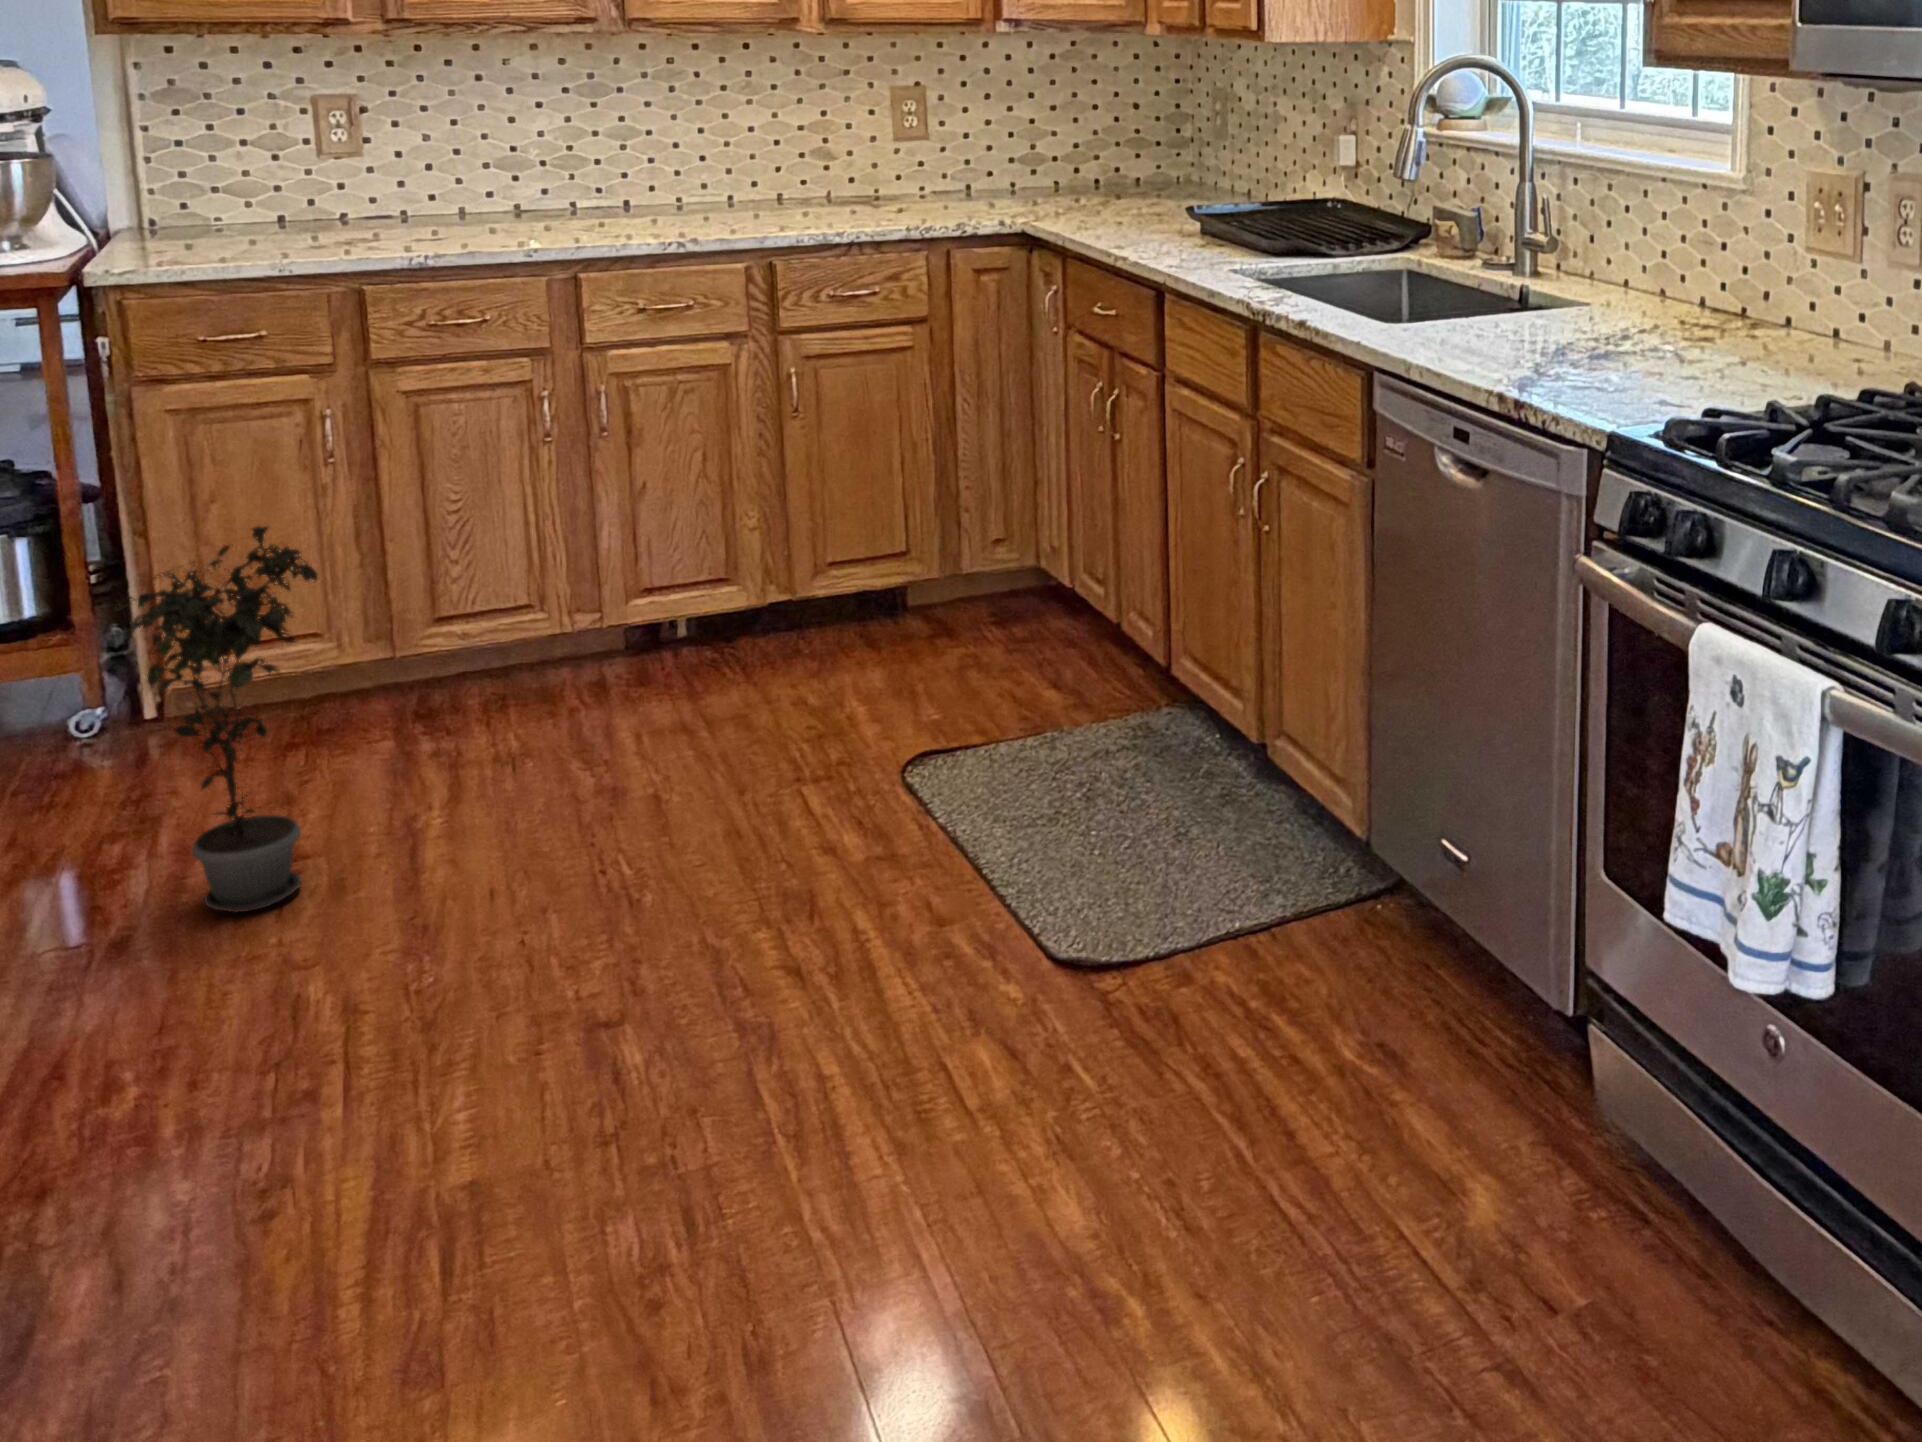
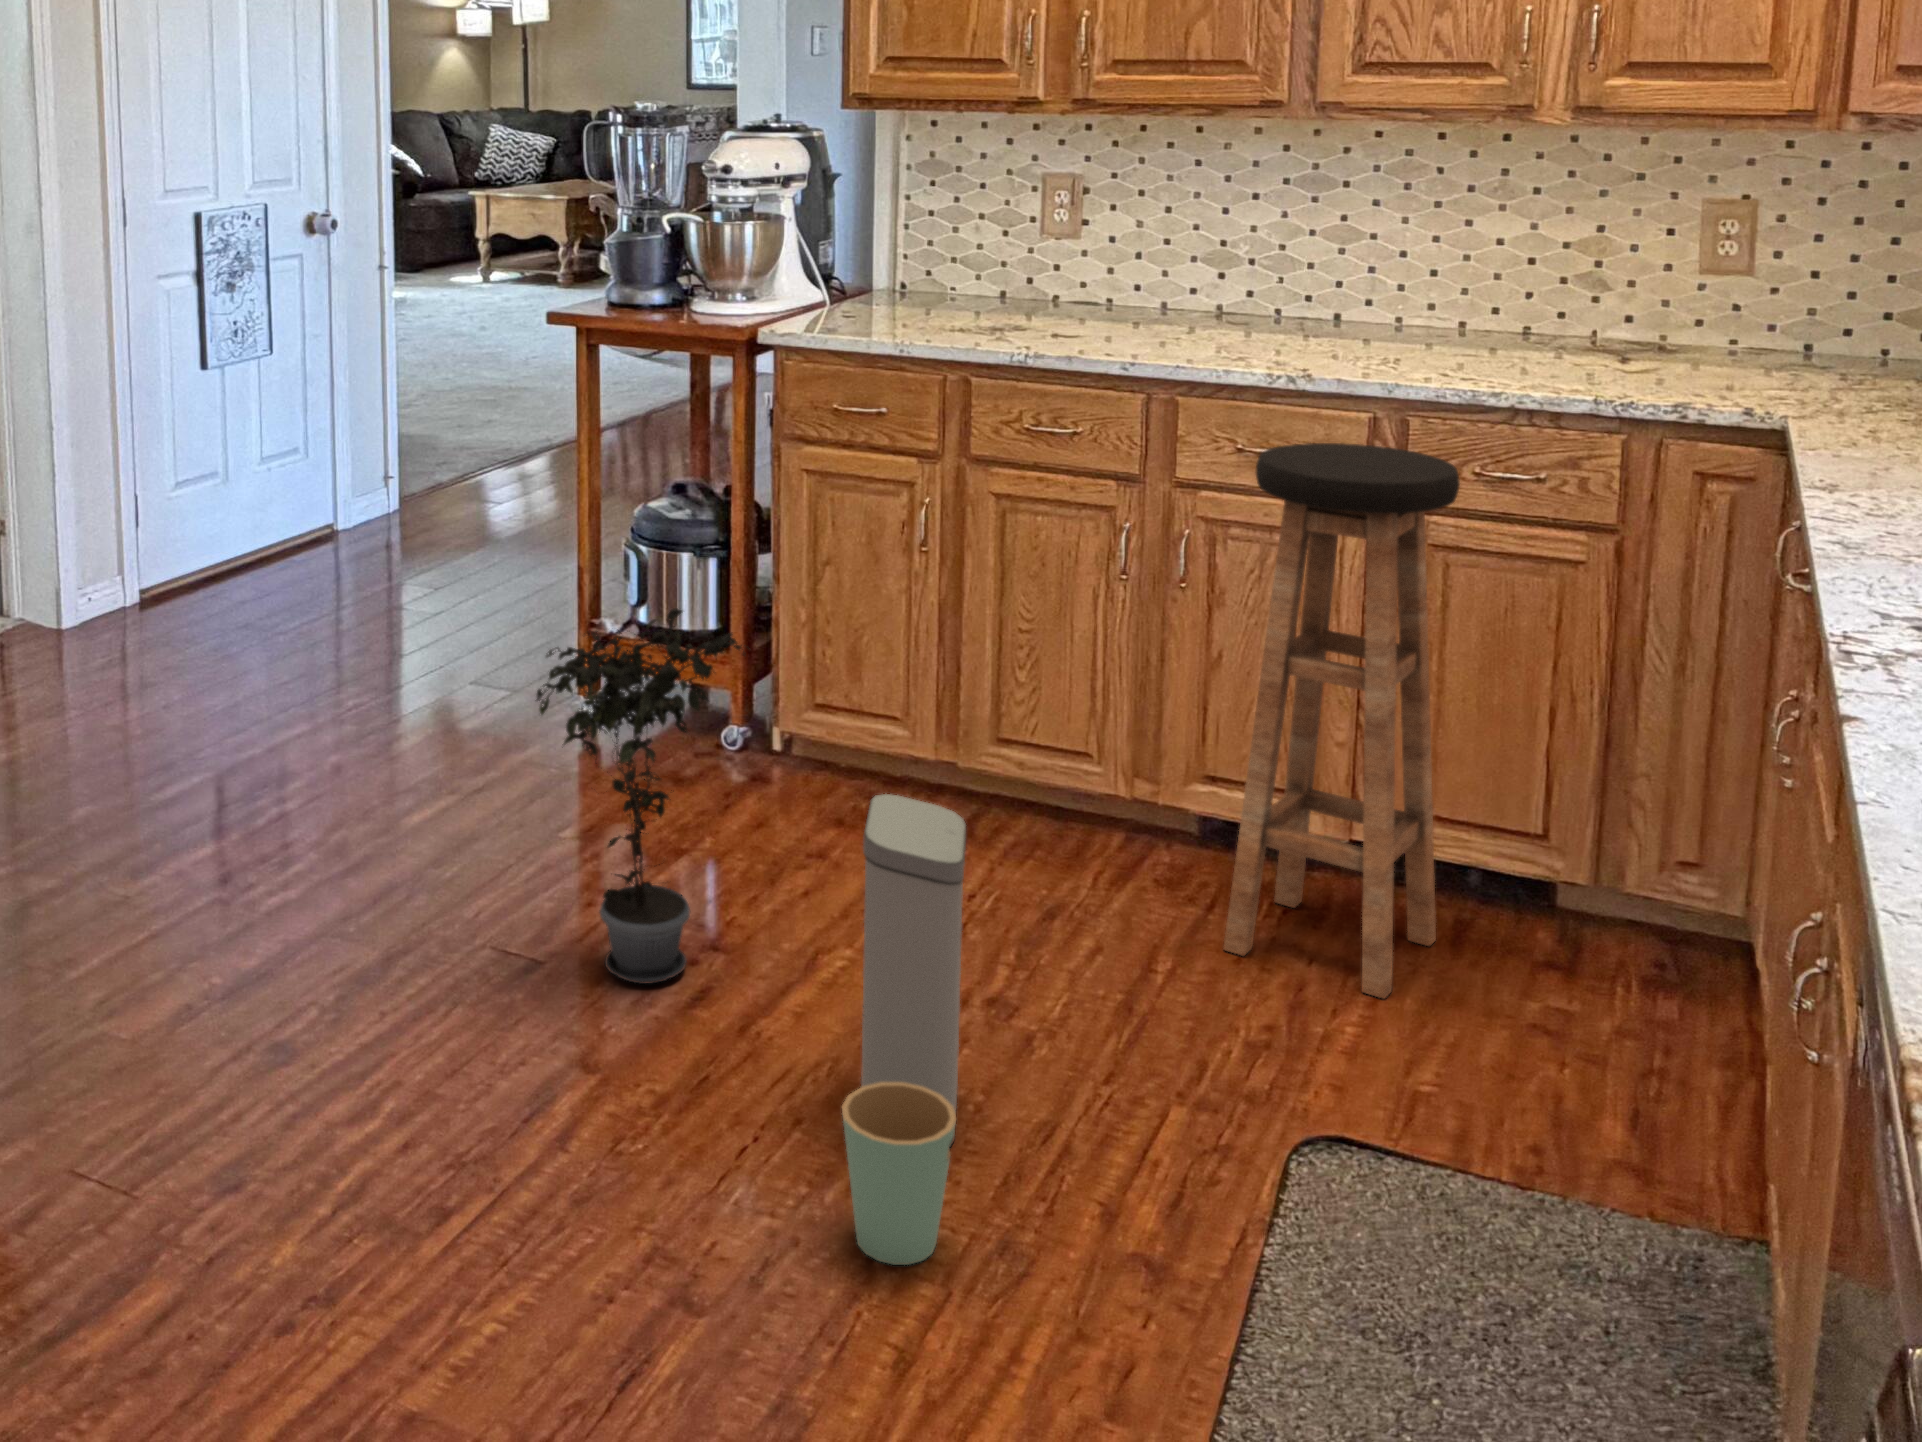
bar stool: none [694,285,863,701] -> present [1224,443,1460,998]
trash can: none [547,613,753,942] -> present [842,794,966,1265]

